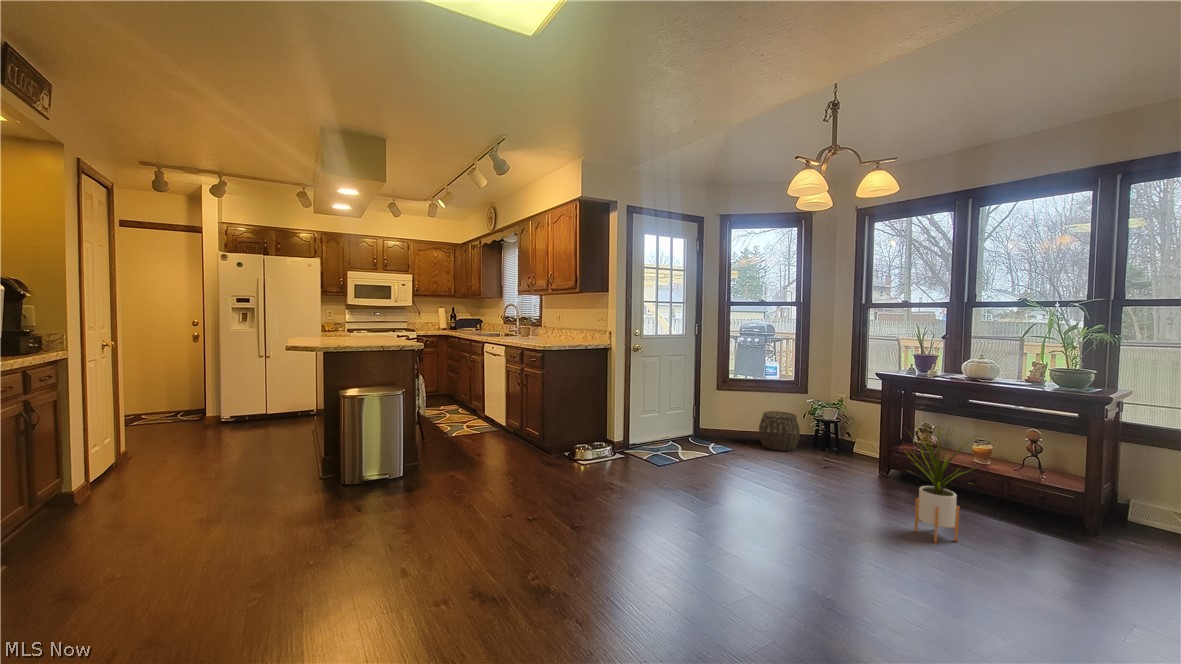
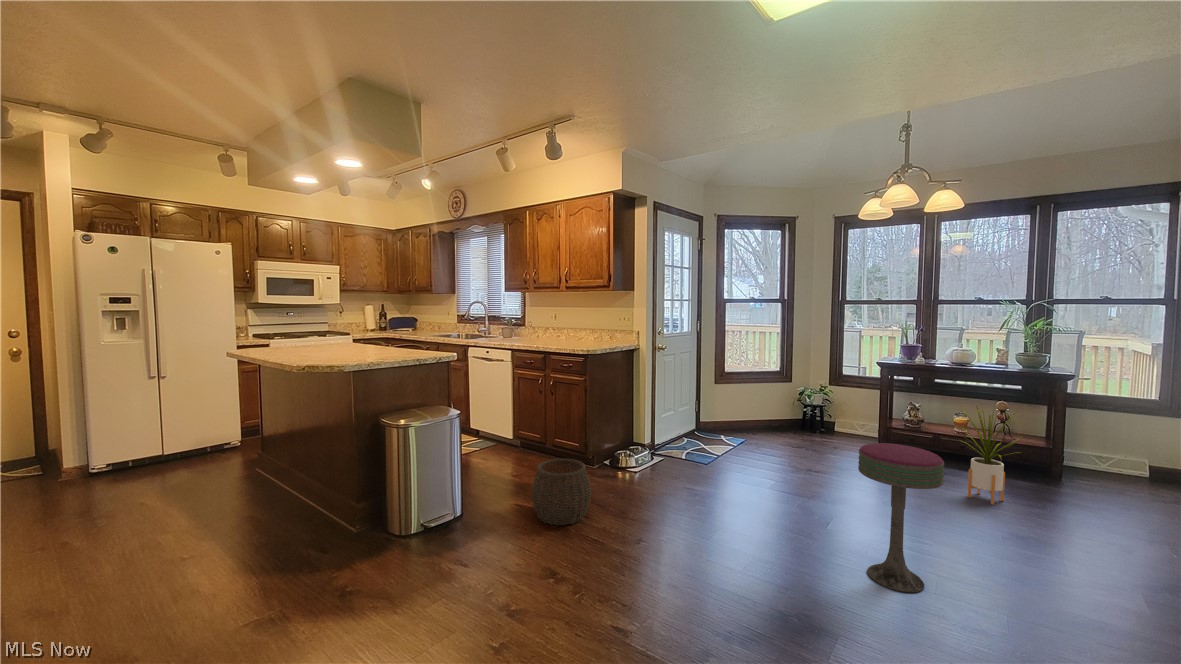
woven basket: present [759,411,800,451] -> present [532,459,591,525]
bar stool: none [662,442,737,595] -> present [858,443,944,593]

